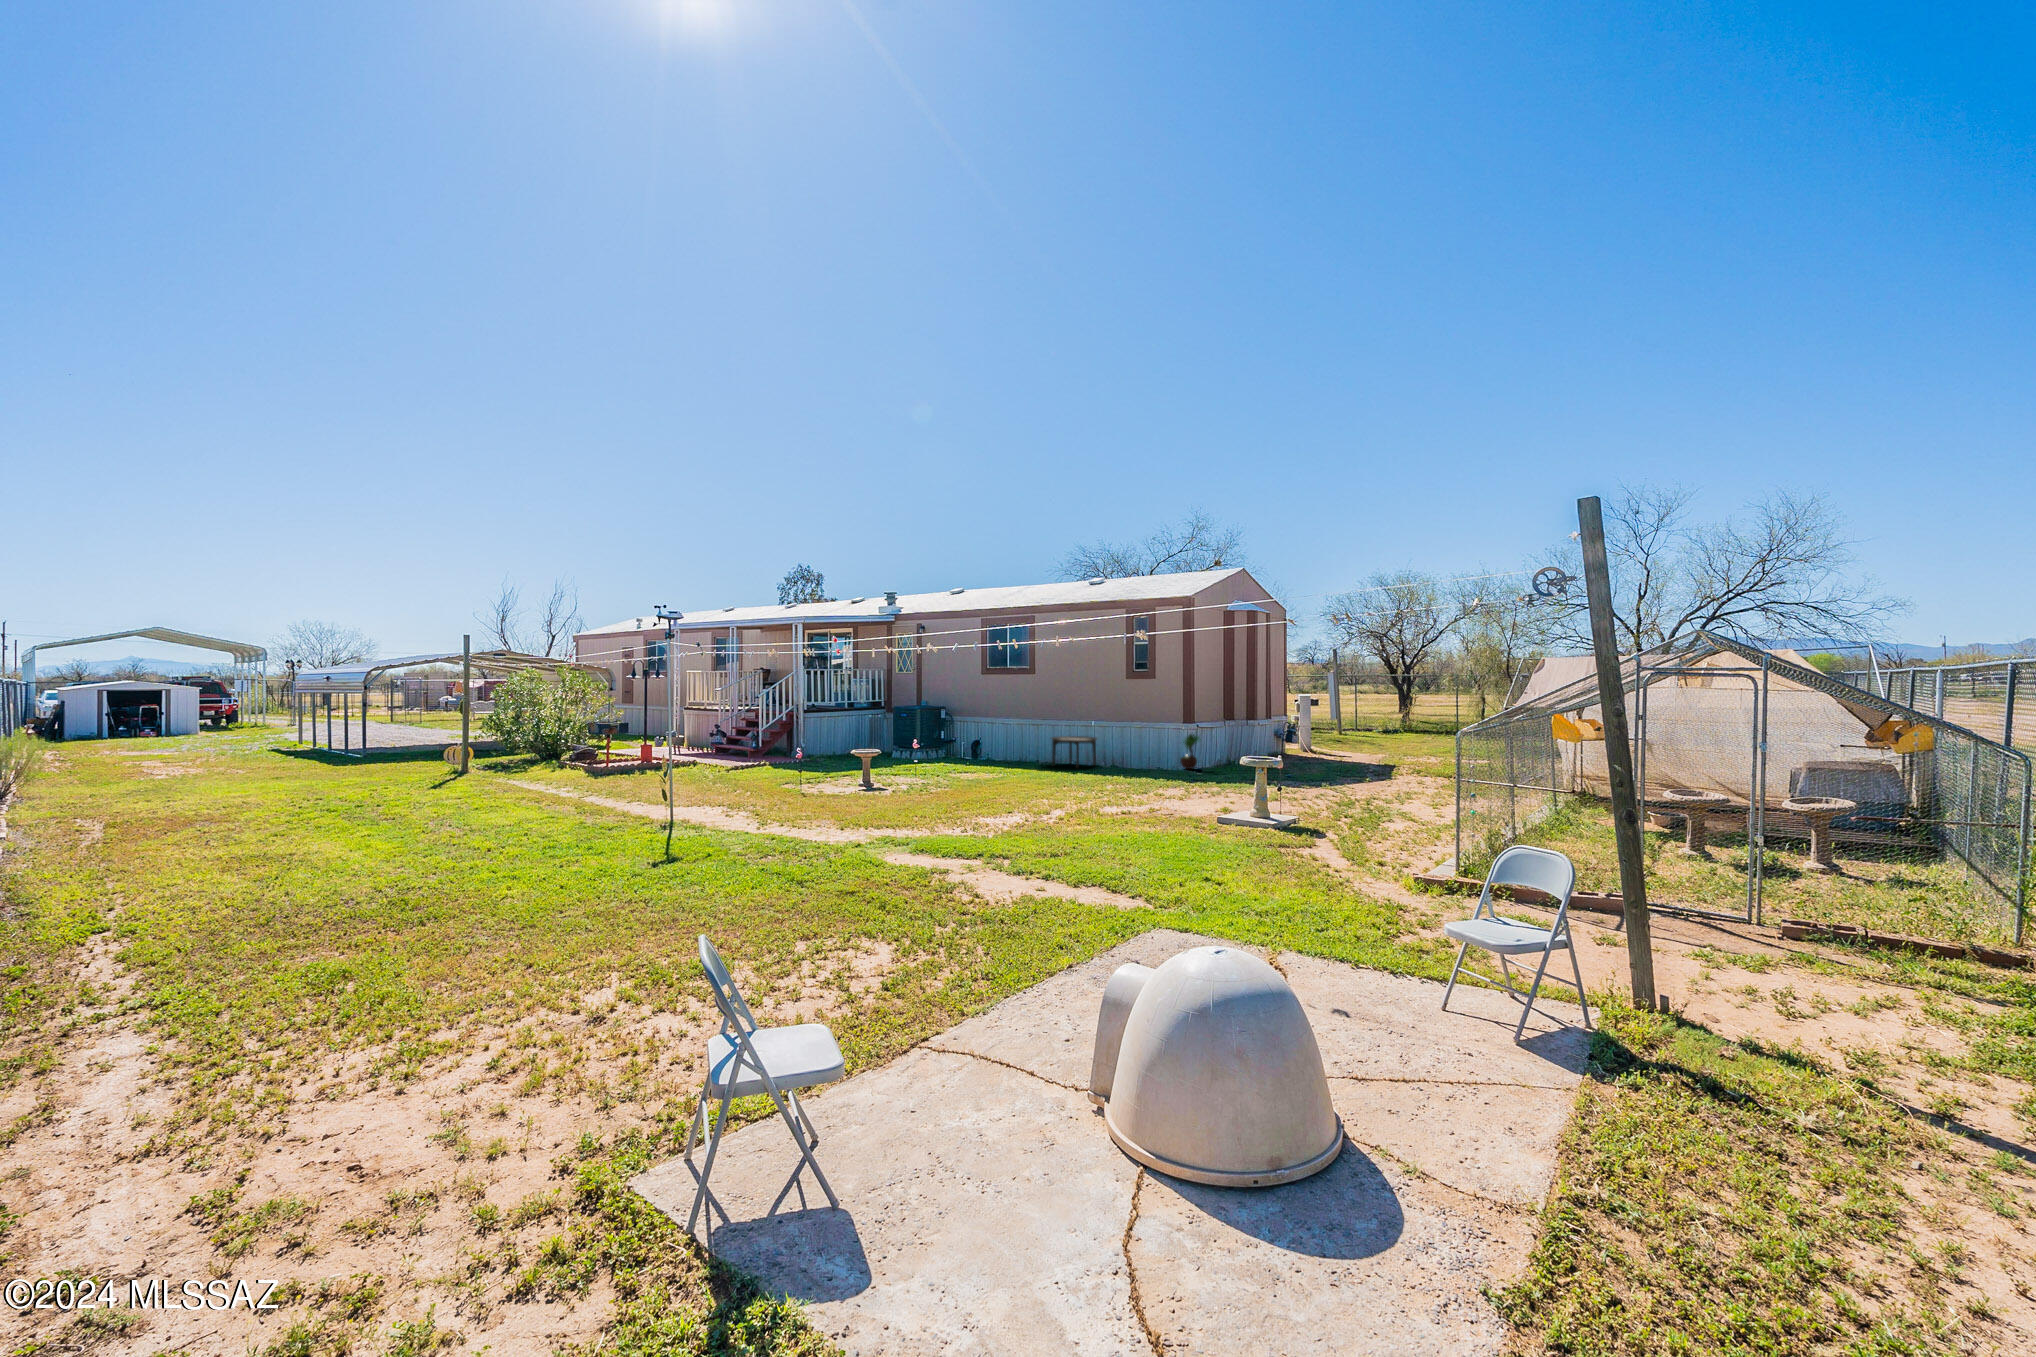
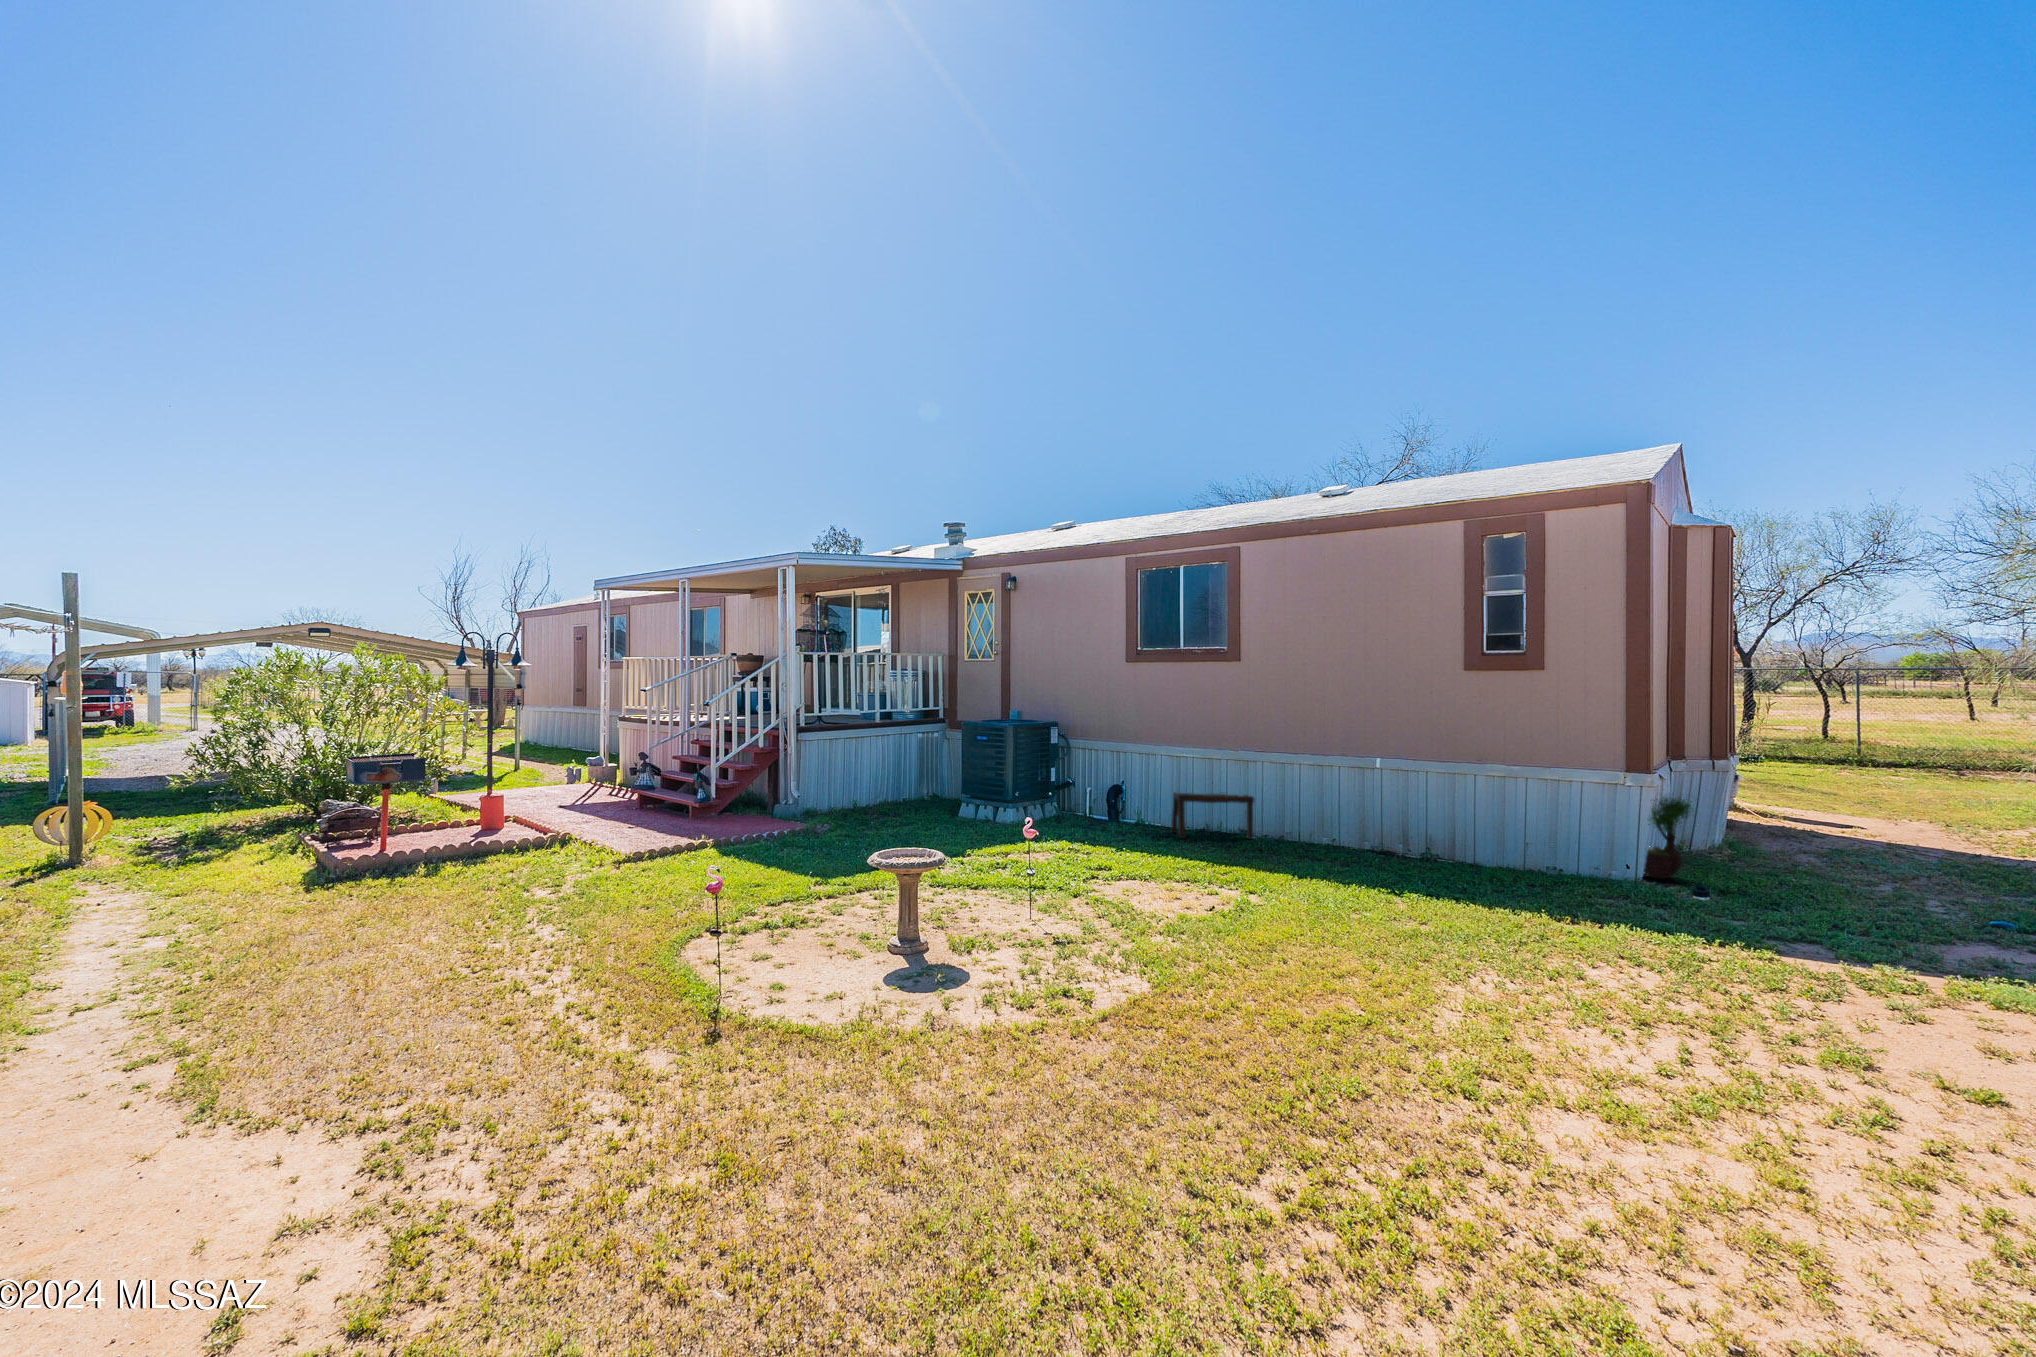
round table: present [1052,736,1097,768] -> none [1307,789,1421,868]
bench: none [996,740,1034,762] -> present [1172,793,1255,839]

